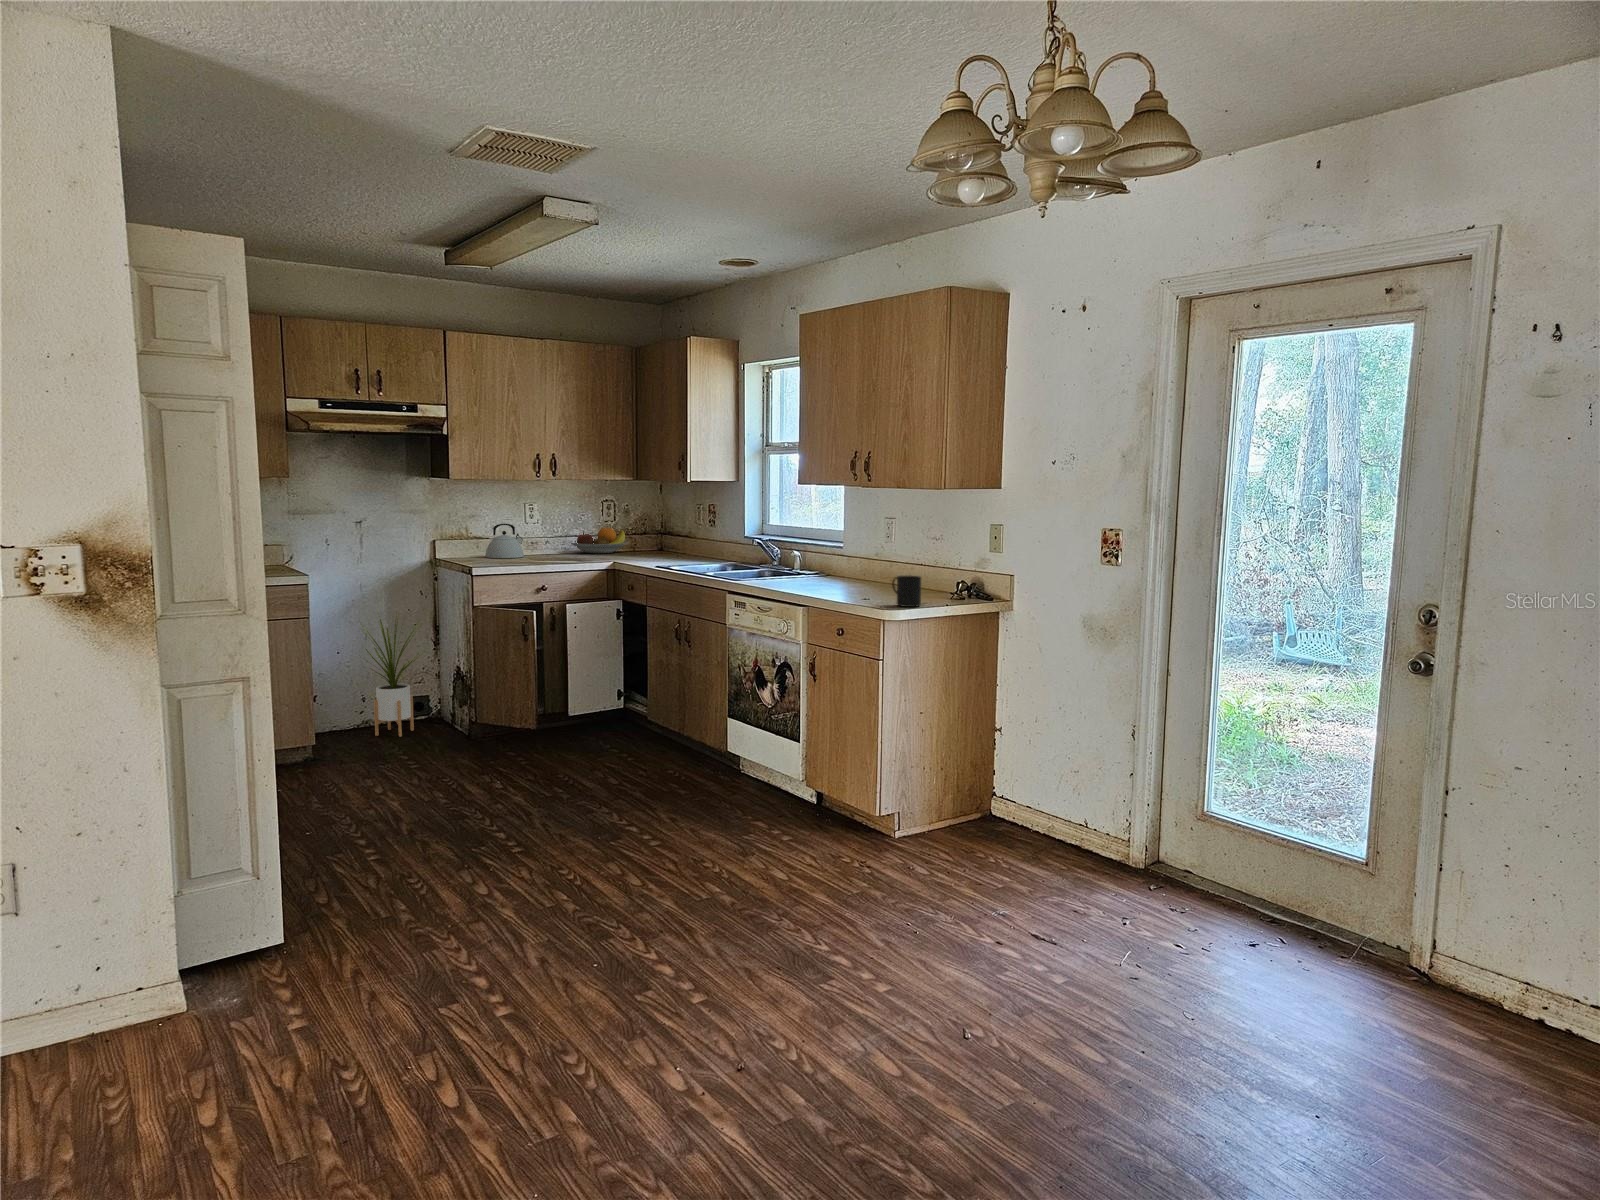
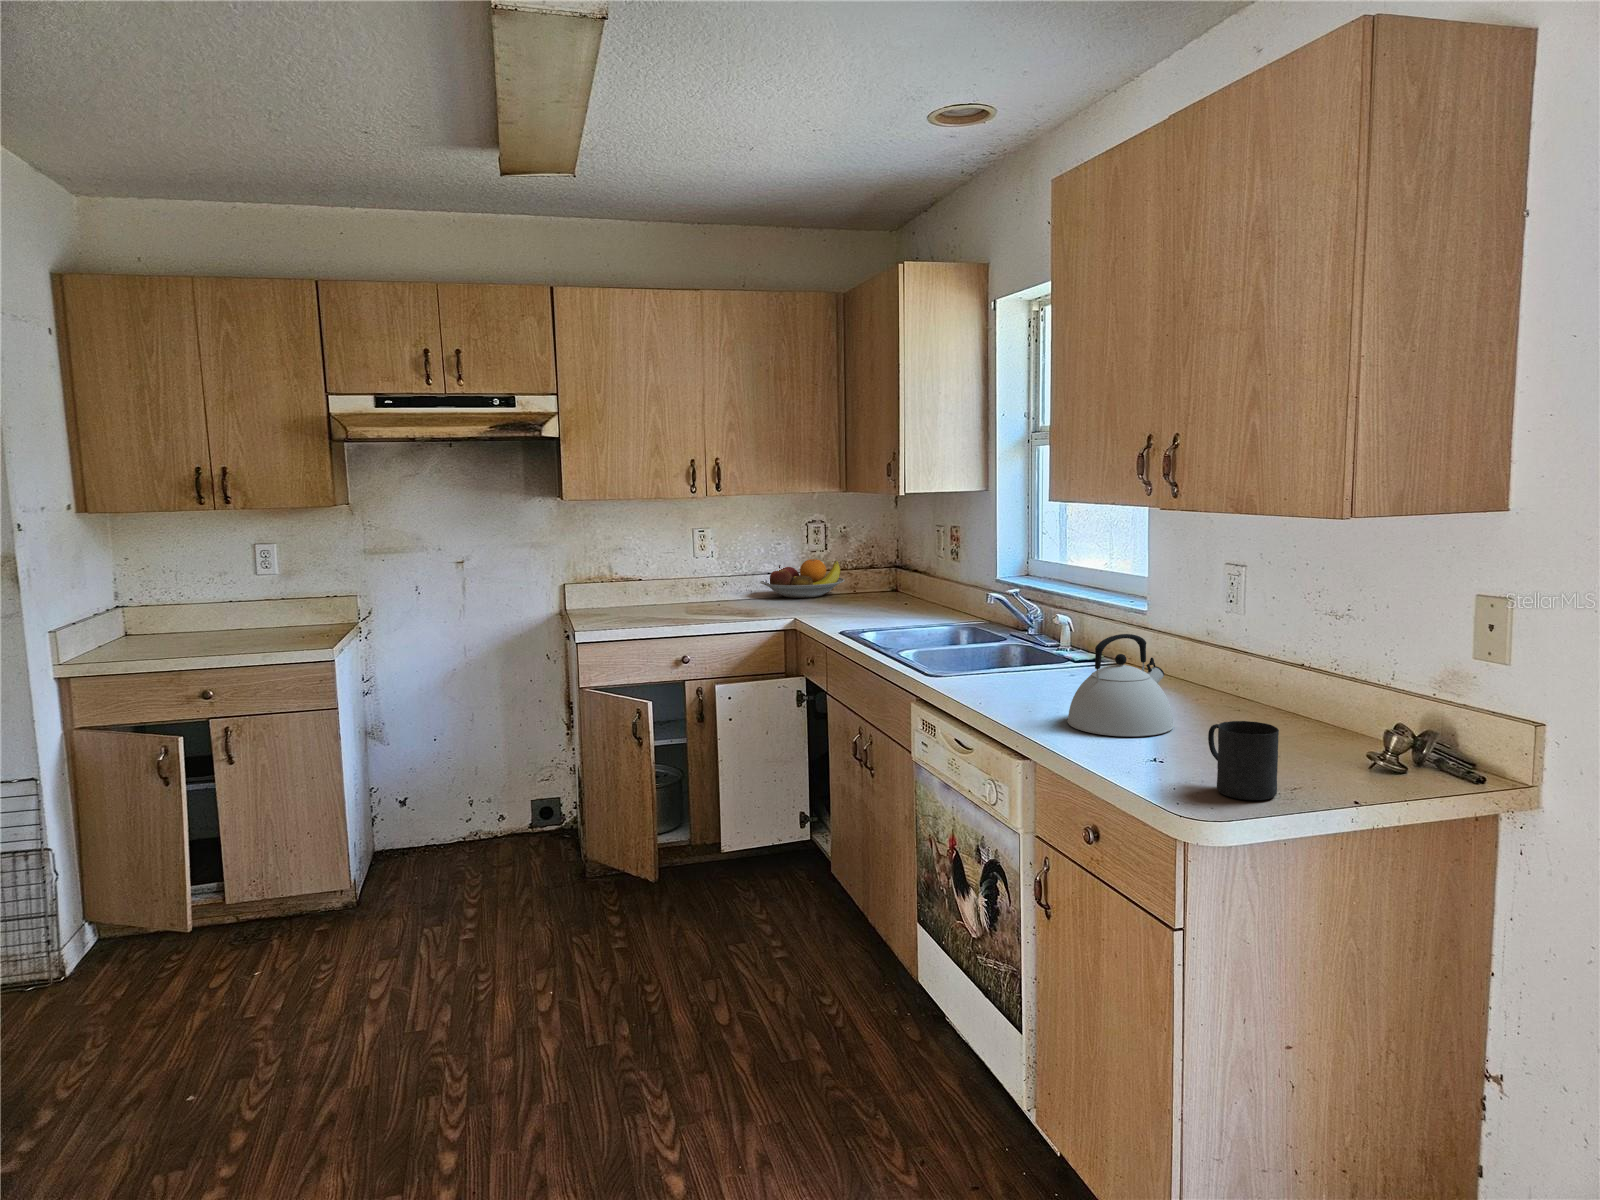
kettle: present [485,524,524,558] -> present [1067,634,1174,736]
house plant: present [360,619,426,737] -> none [442,682,542,864]

